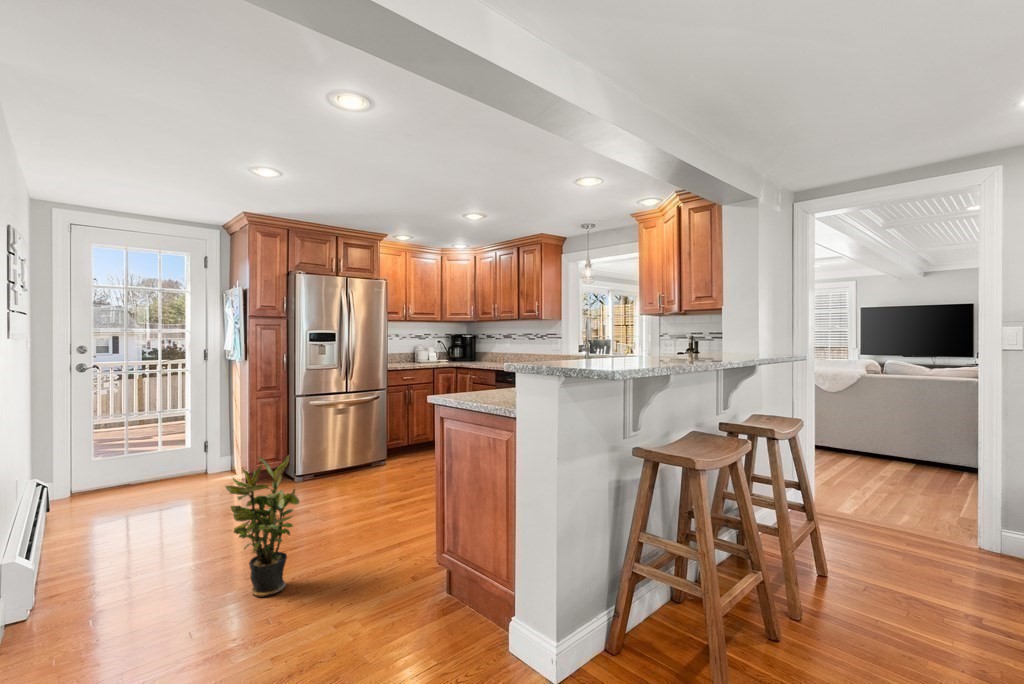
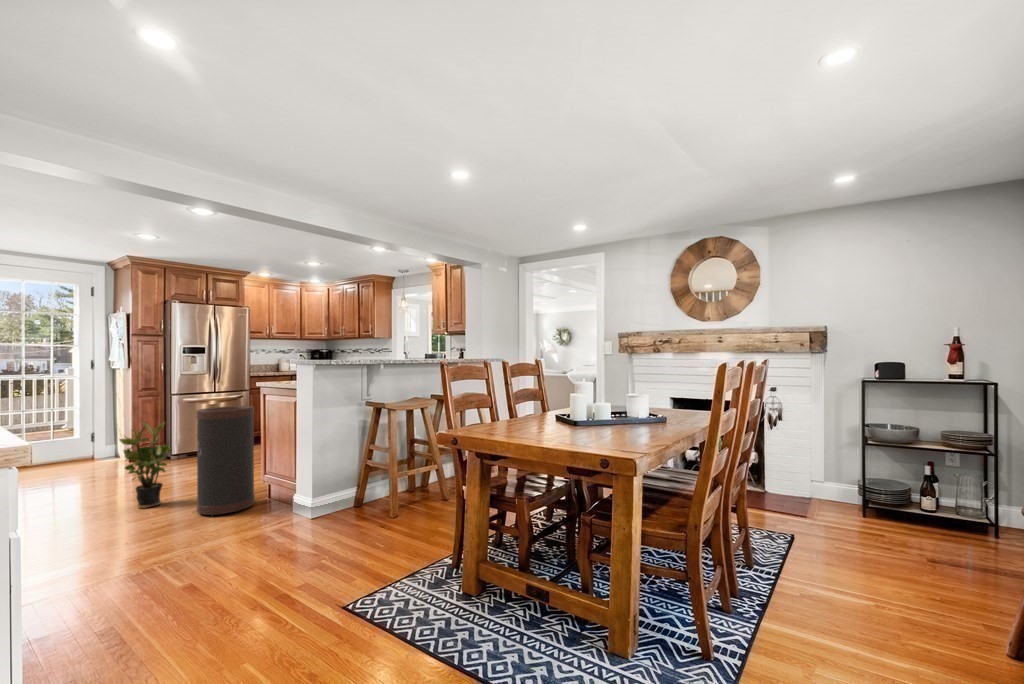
trash can: none [338,440,426,641] -> present [196,406,255,516]

